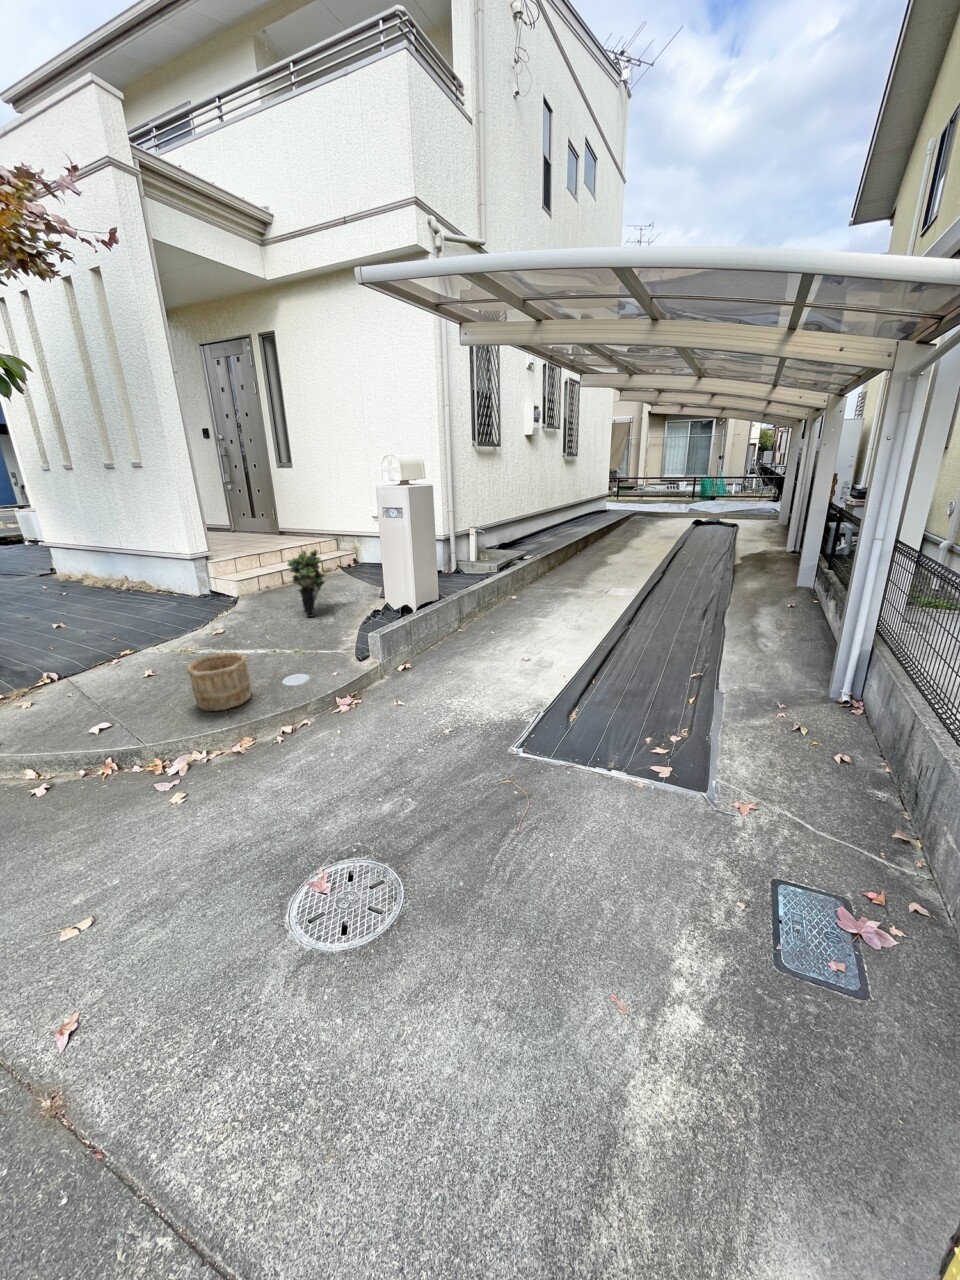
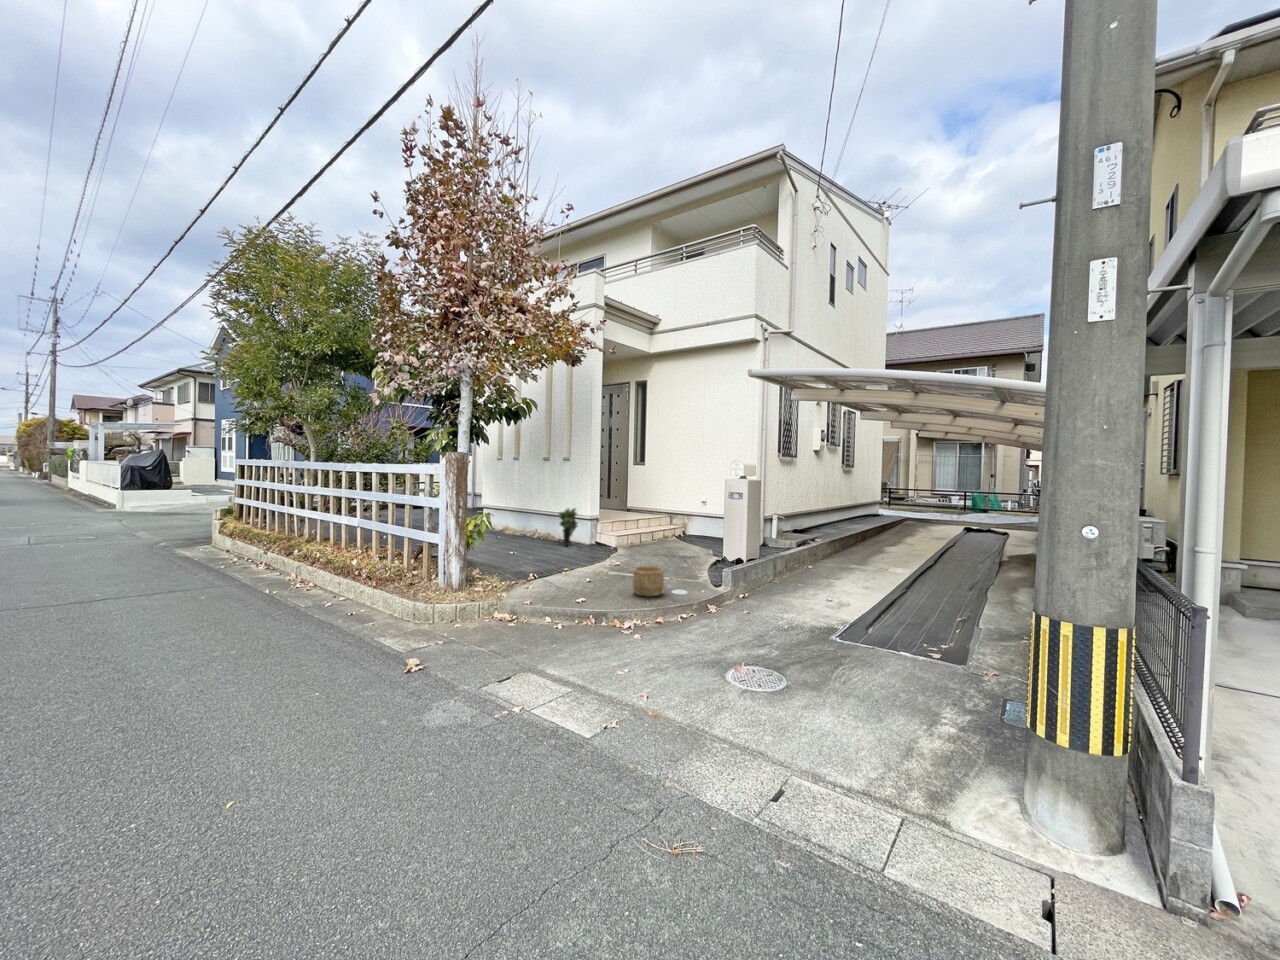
potted plant: present [288,549,325,617] -> present [559,508,577,546]

